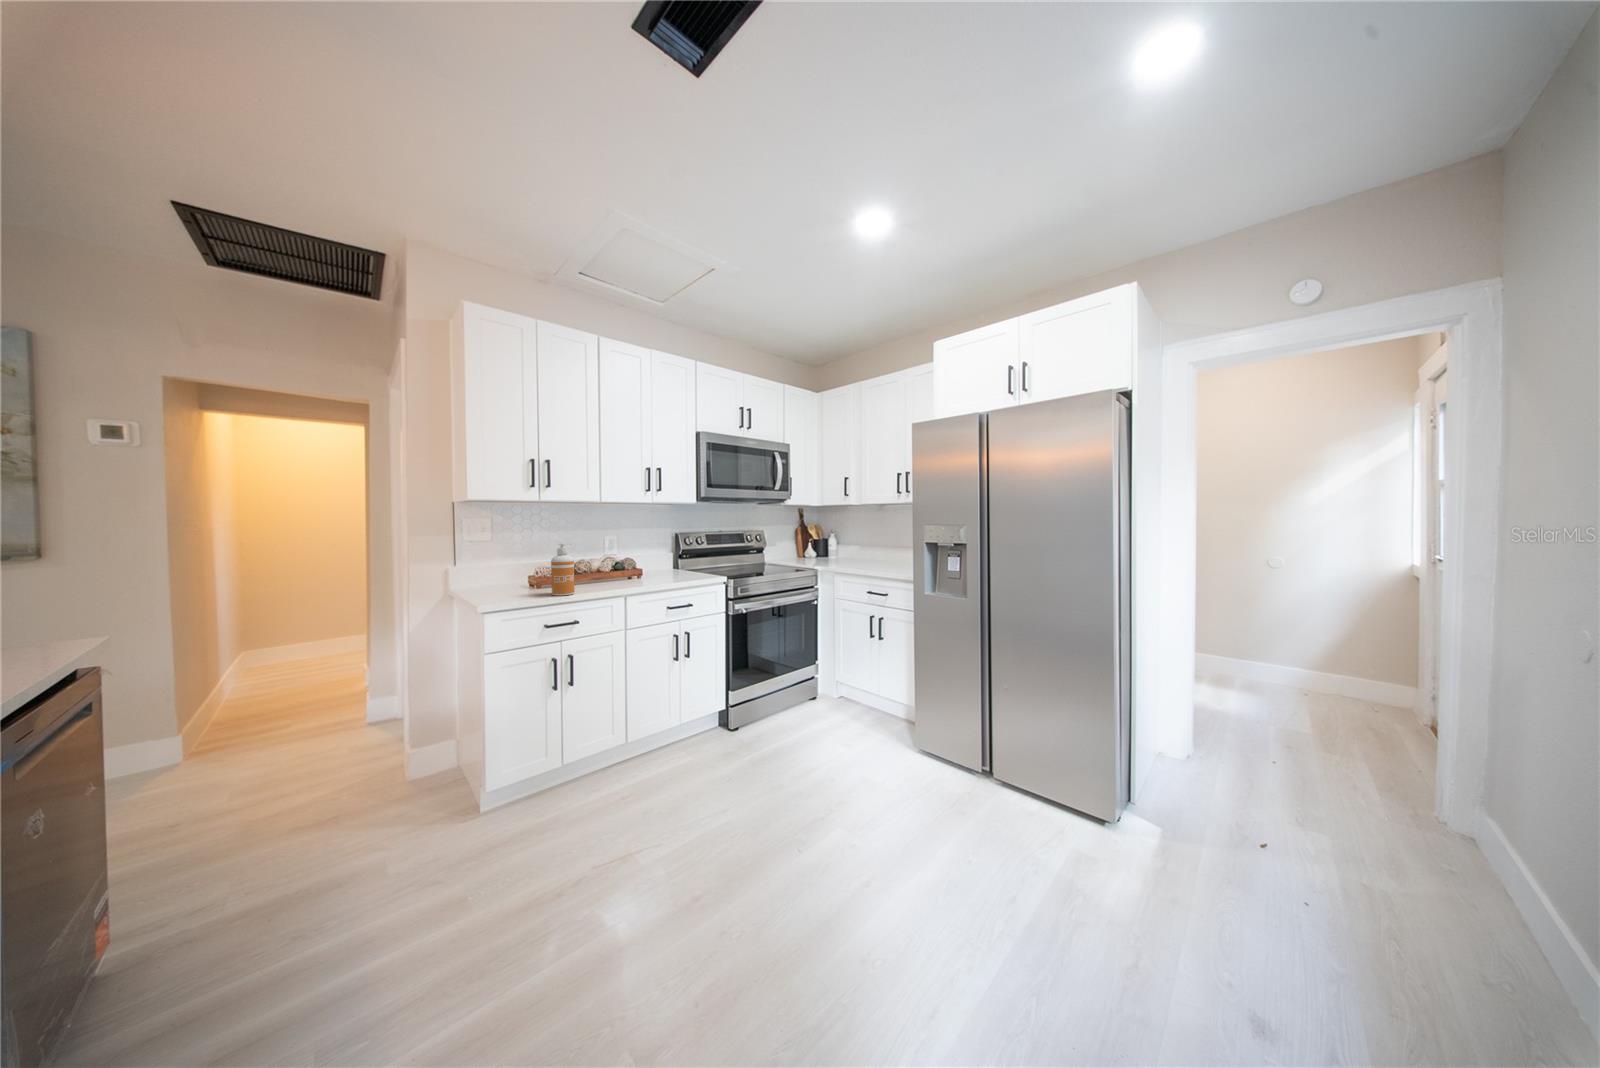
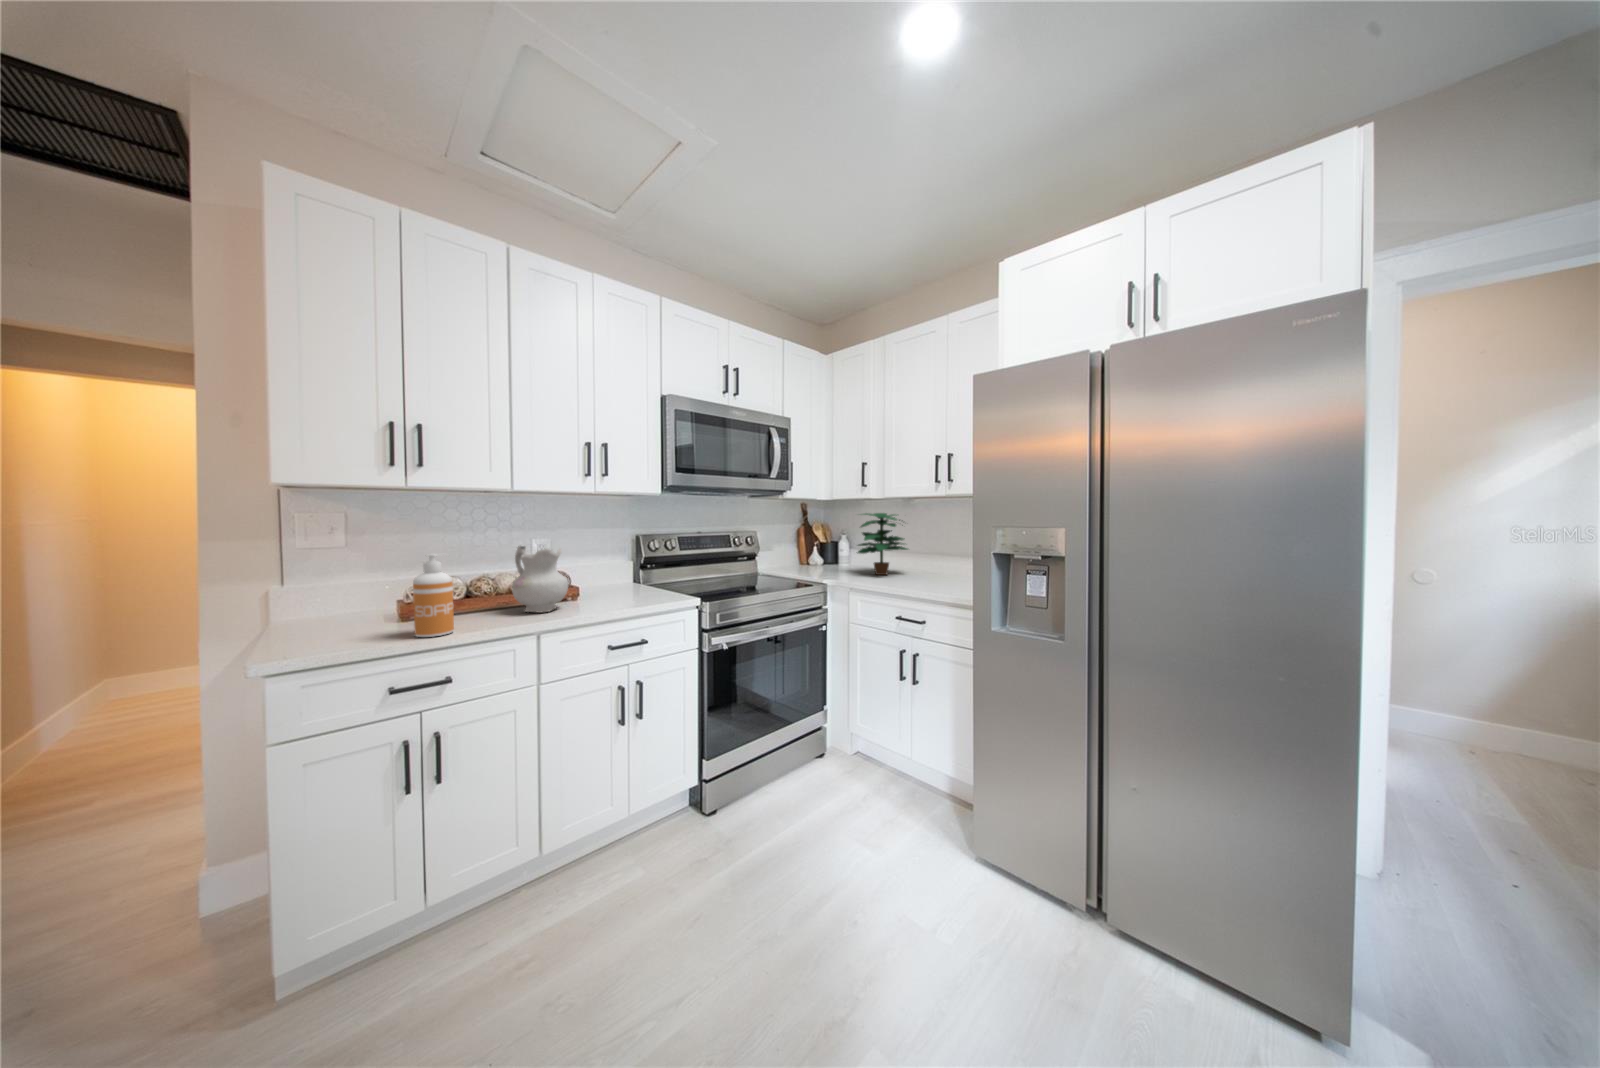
potted plant: none [841,516,883,564] -> present [858,513,908,575]
ceramic pitcher: none [601,539,638,584] -> present [512,546,568,613]

